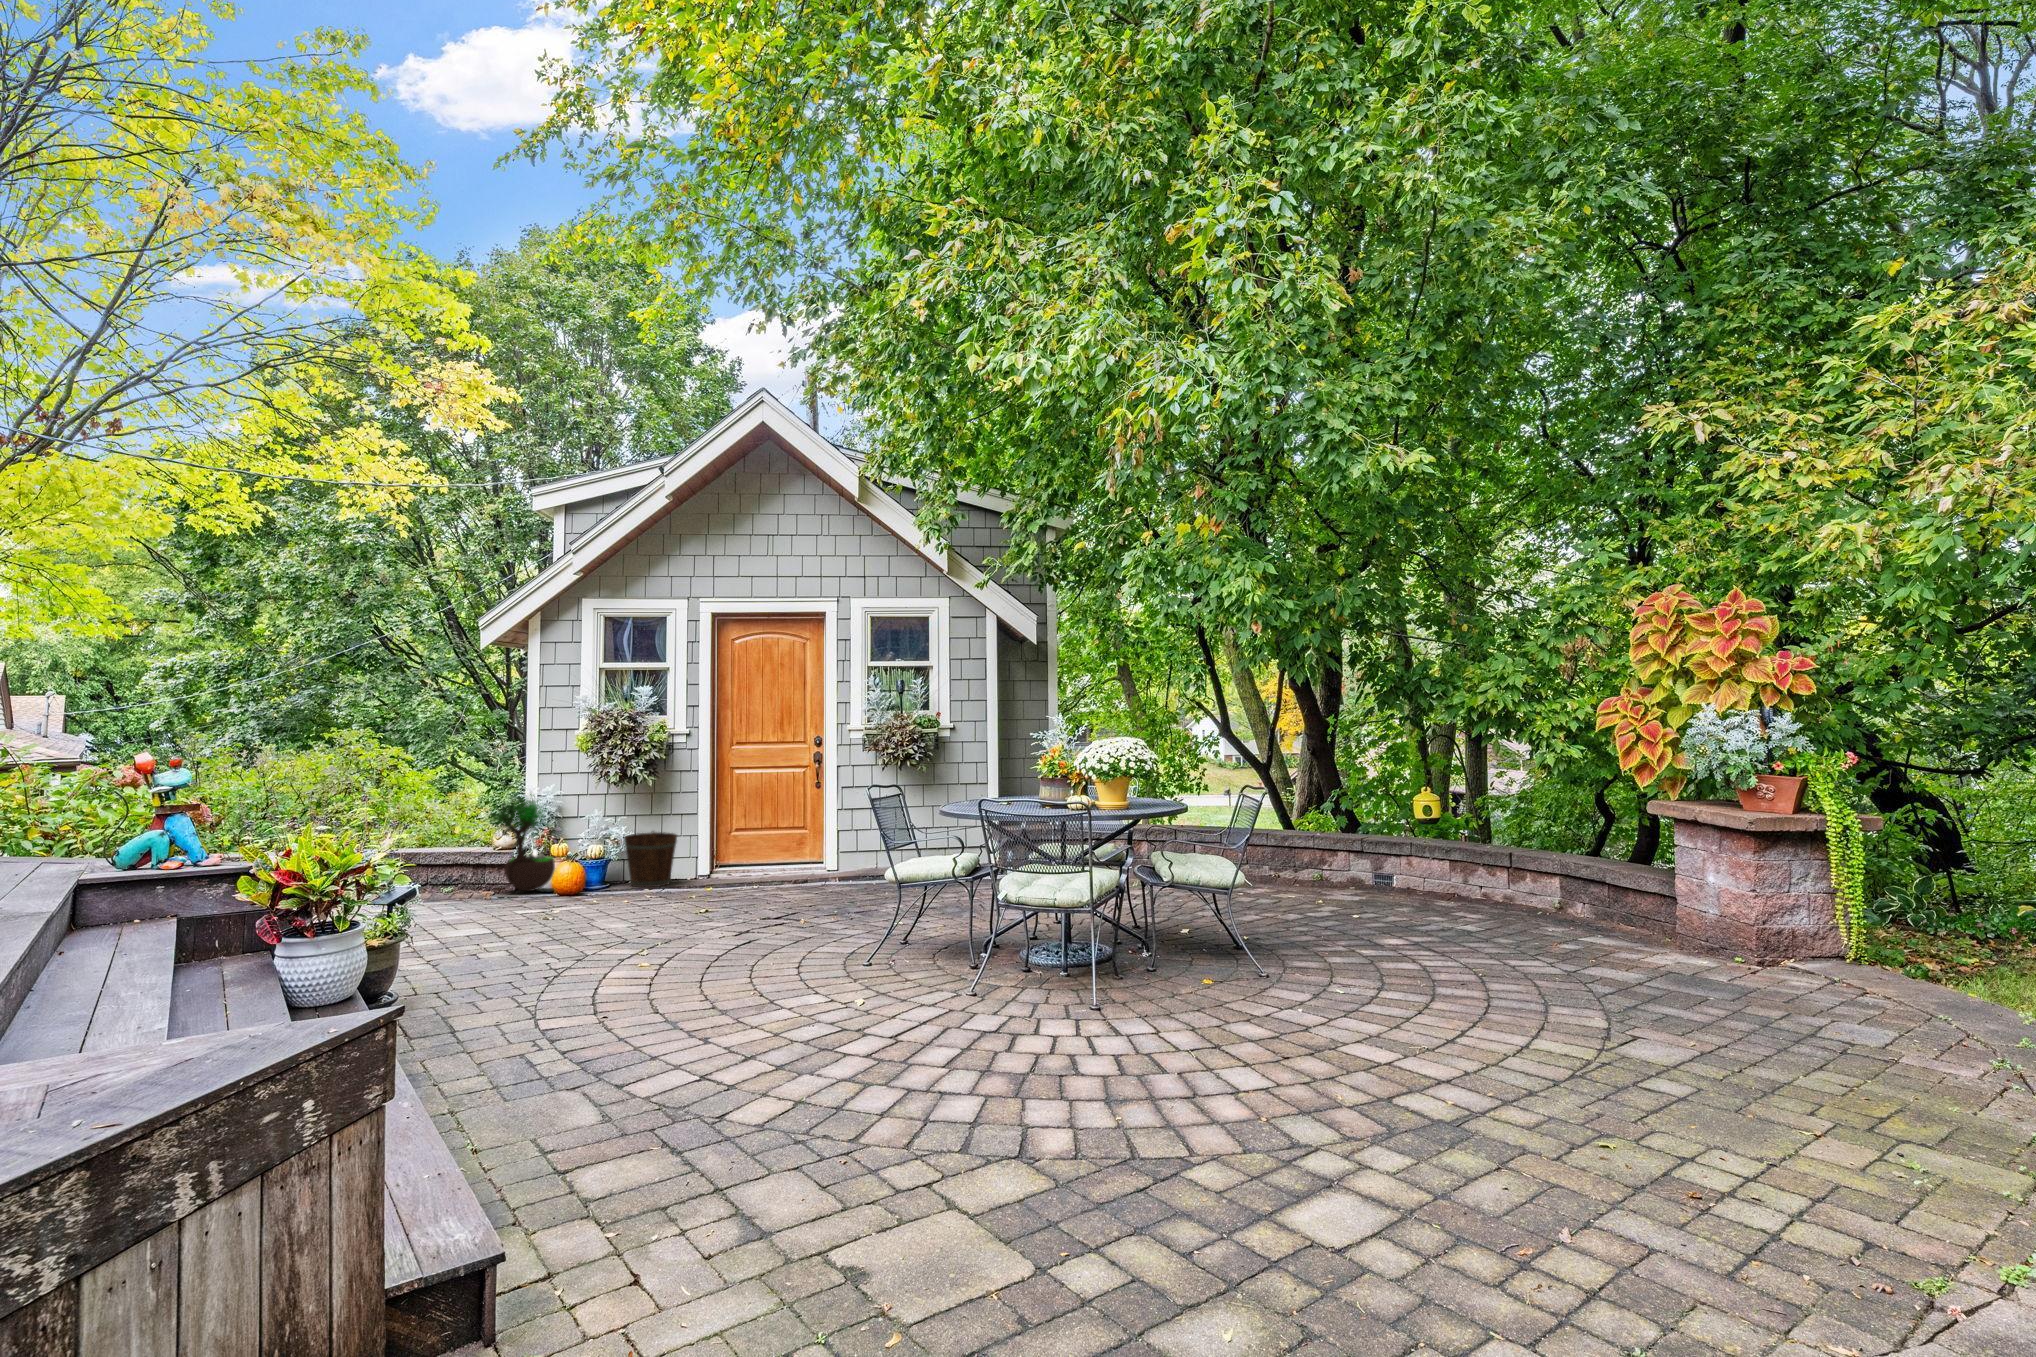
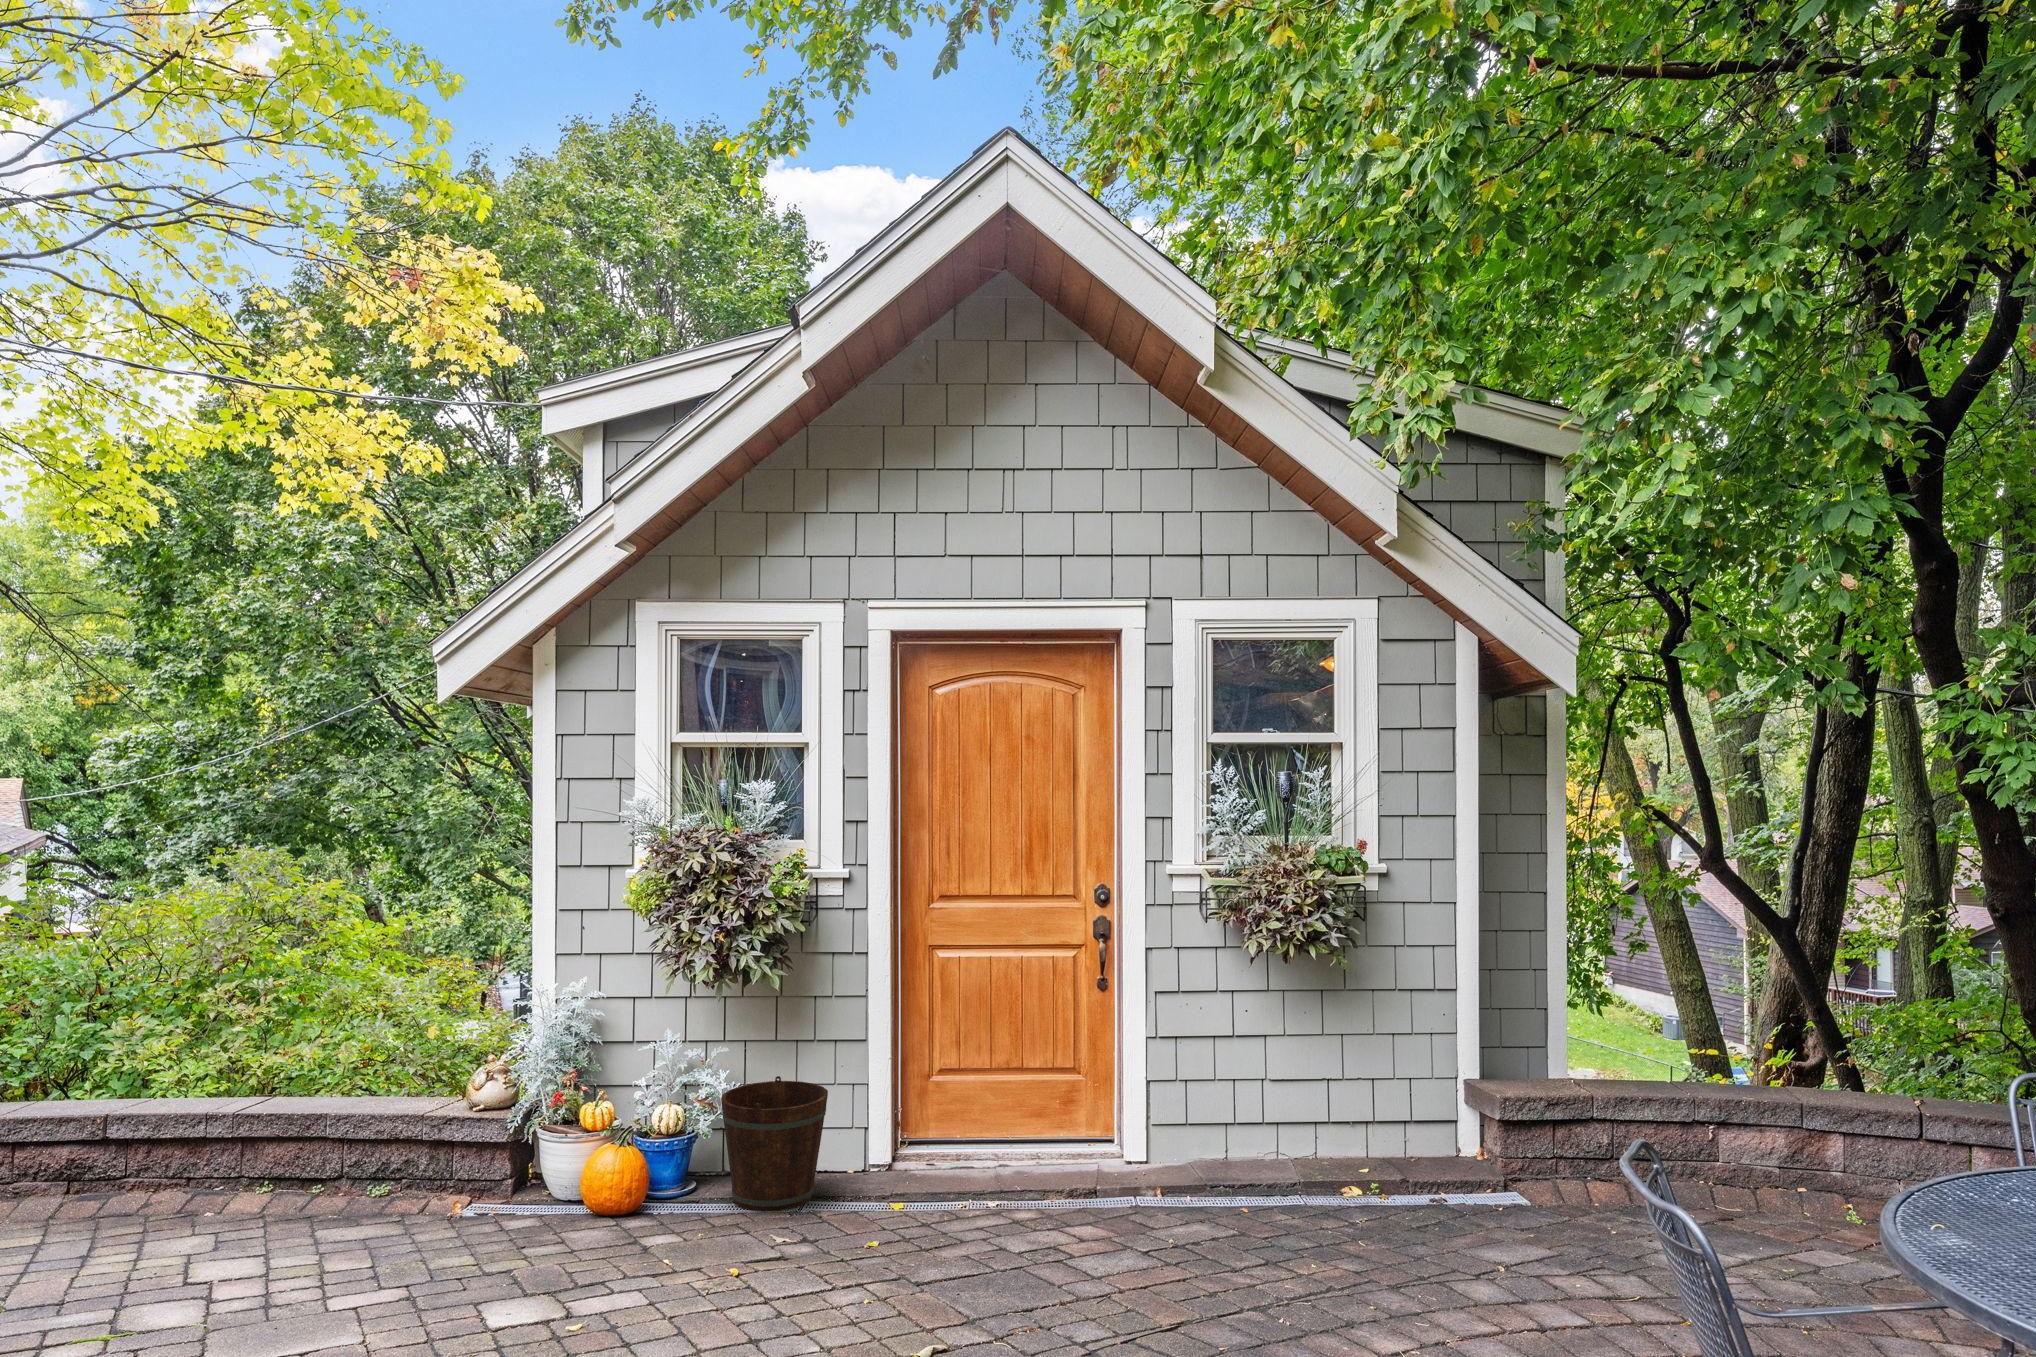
potted tree: present [486,794,555,891] -> none [428,994,583,1221]

